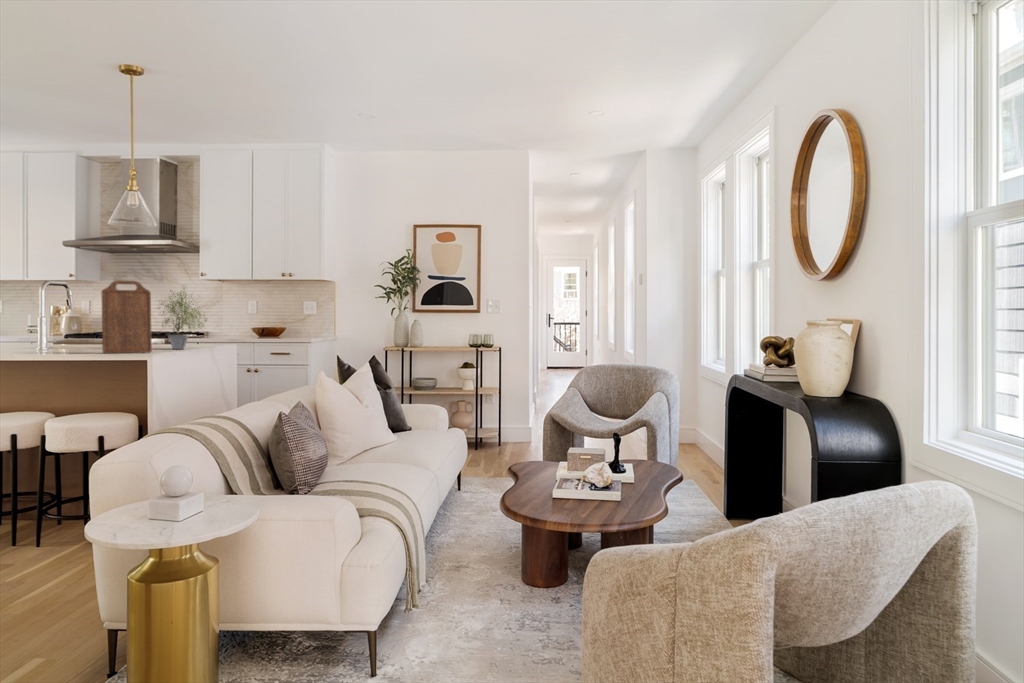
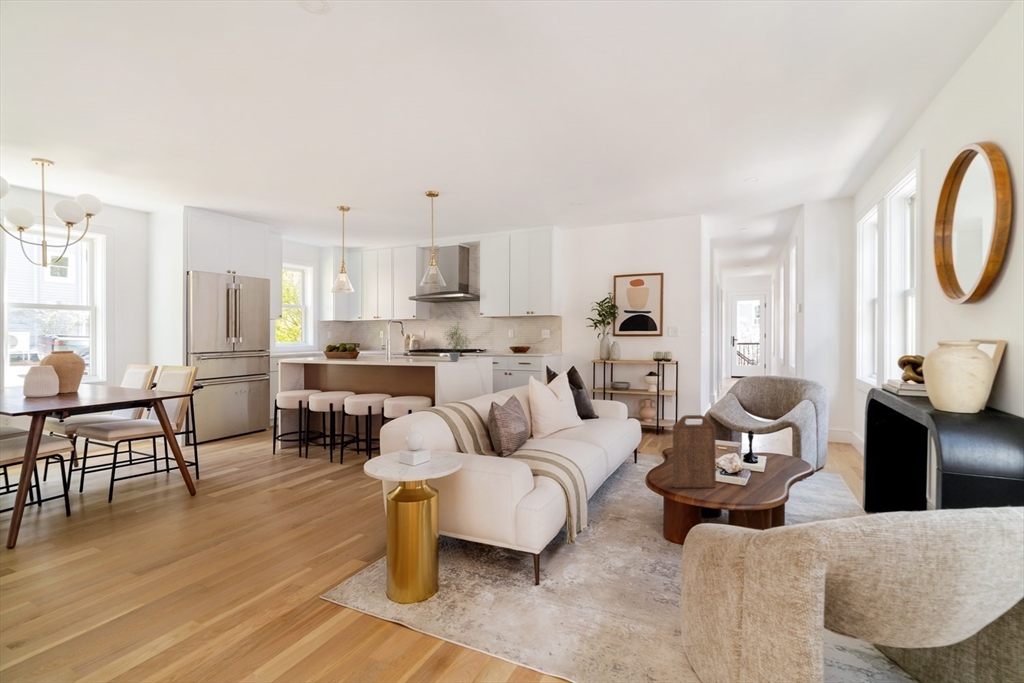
cutting board: present [101,280,152,353] -> present [673,415,716,488]

